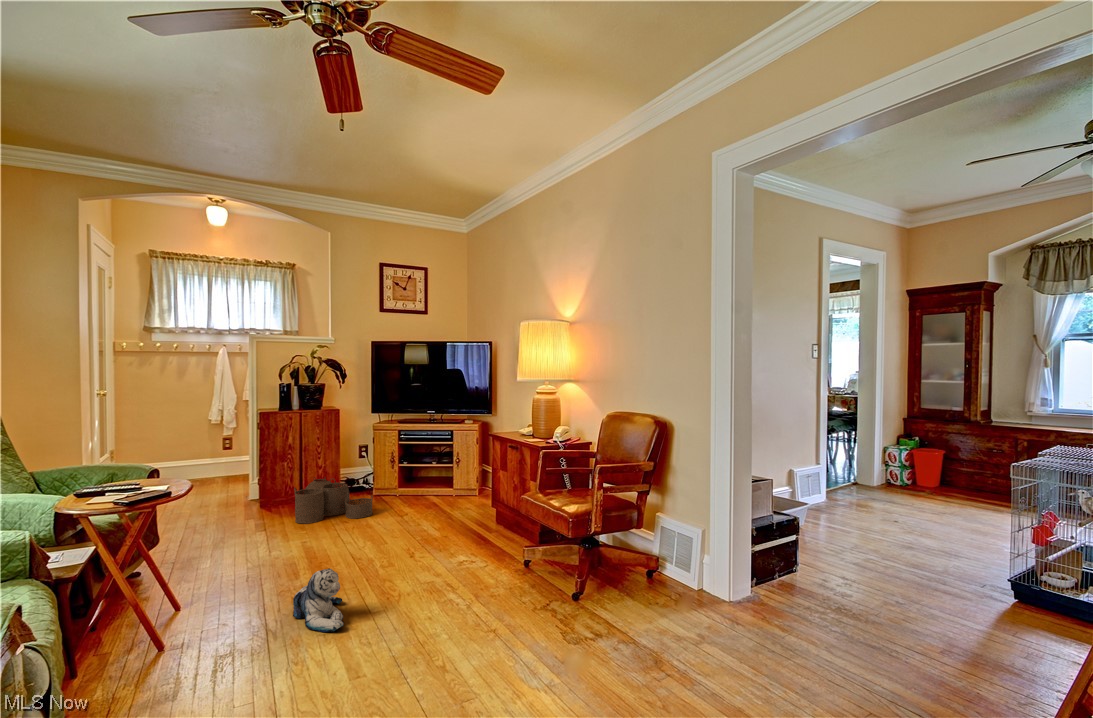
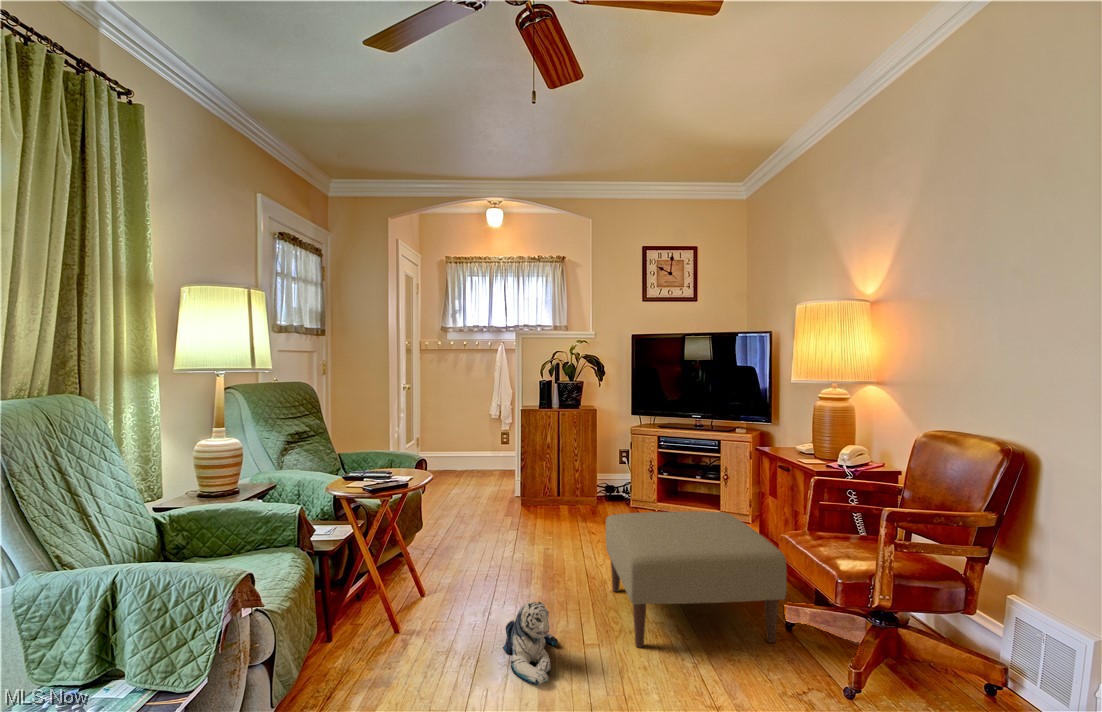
woven basket: present [294,477,373,523] -> none [545,480,624,533]
ottoman: none [370,482,512,589] -> present [606,511,787,648]

